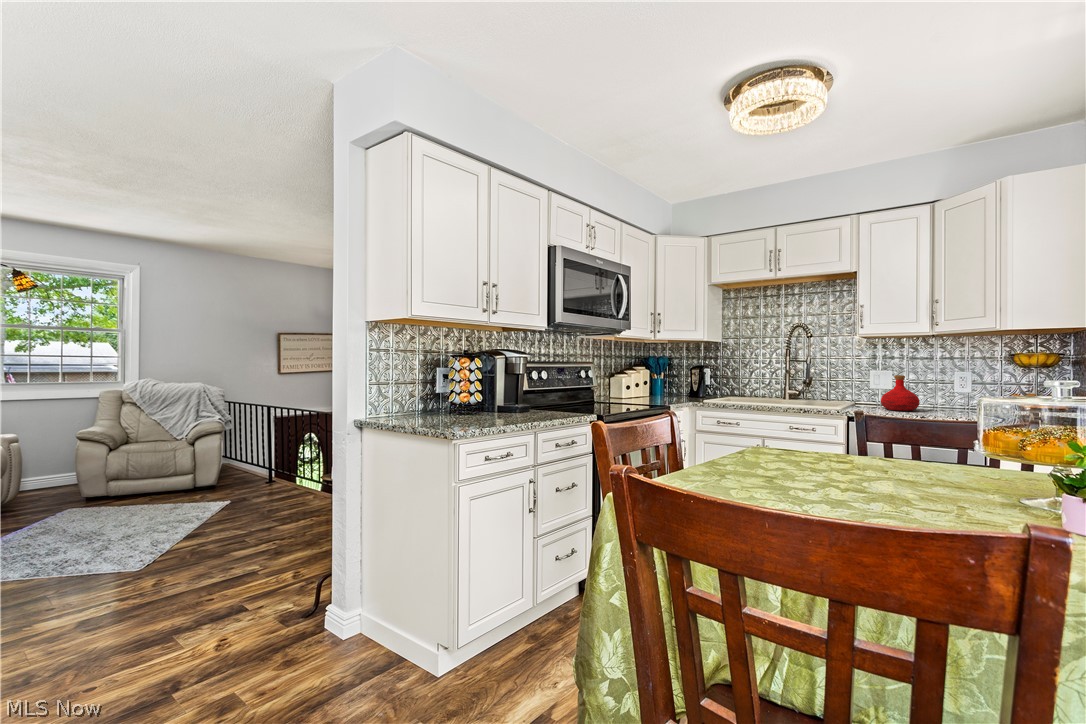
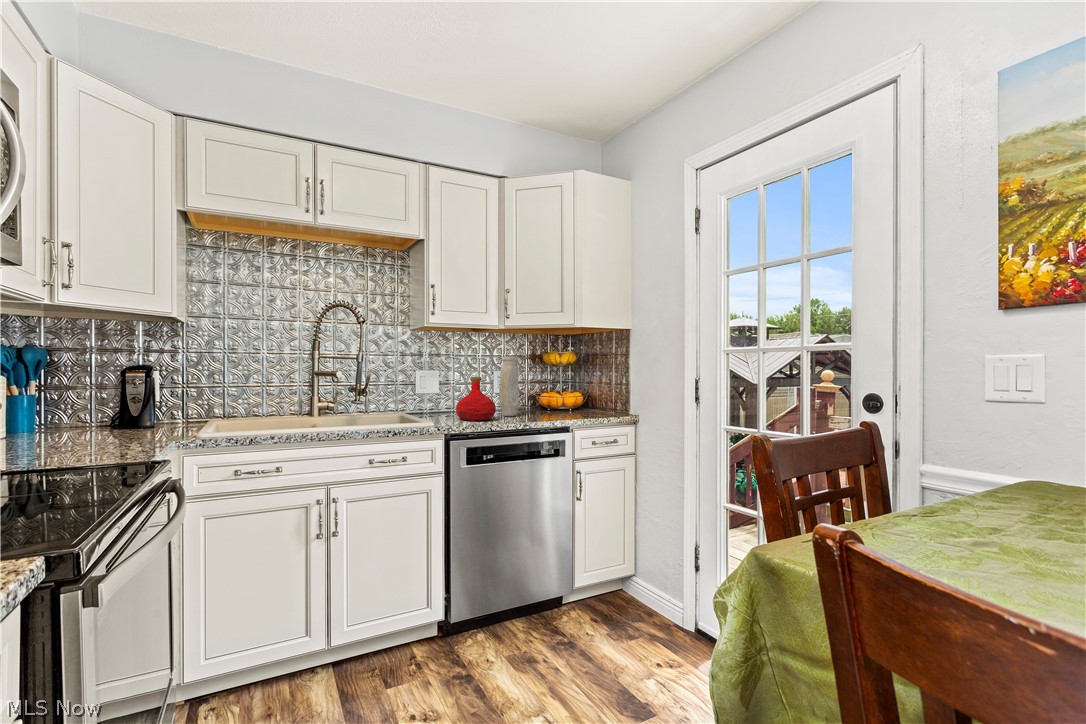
vase: none [936,358,959,411] -> present [499,357,519,416]

